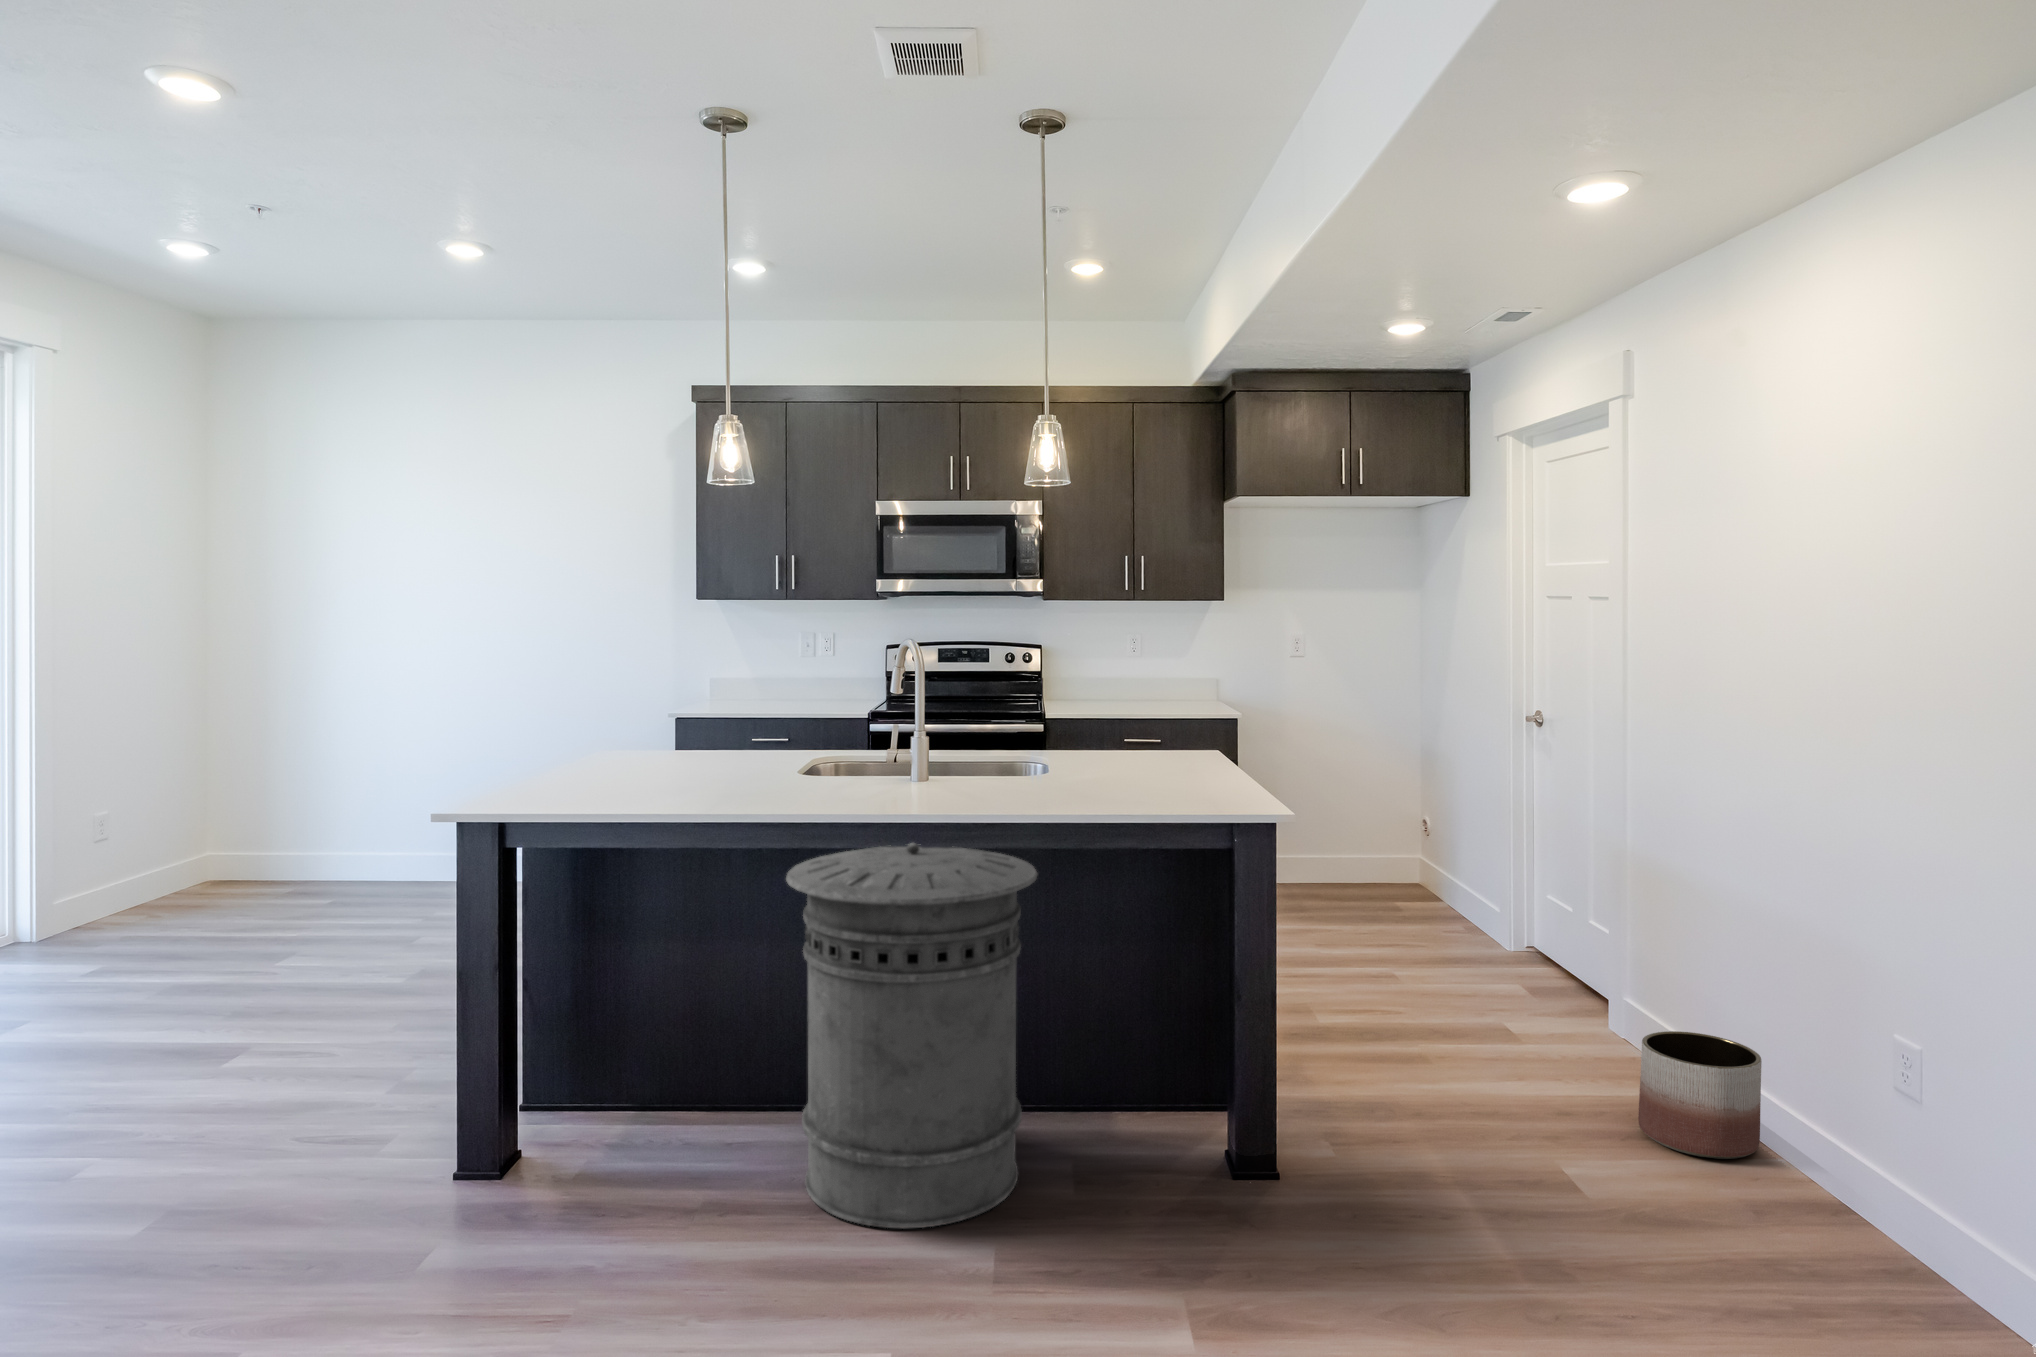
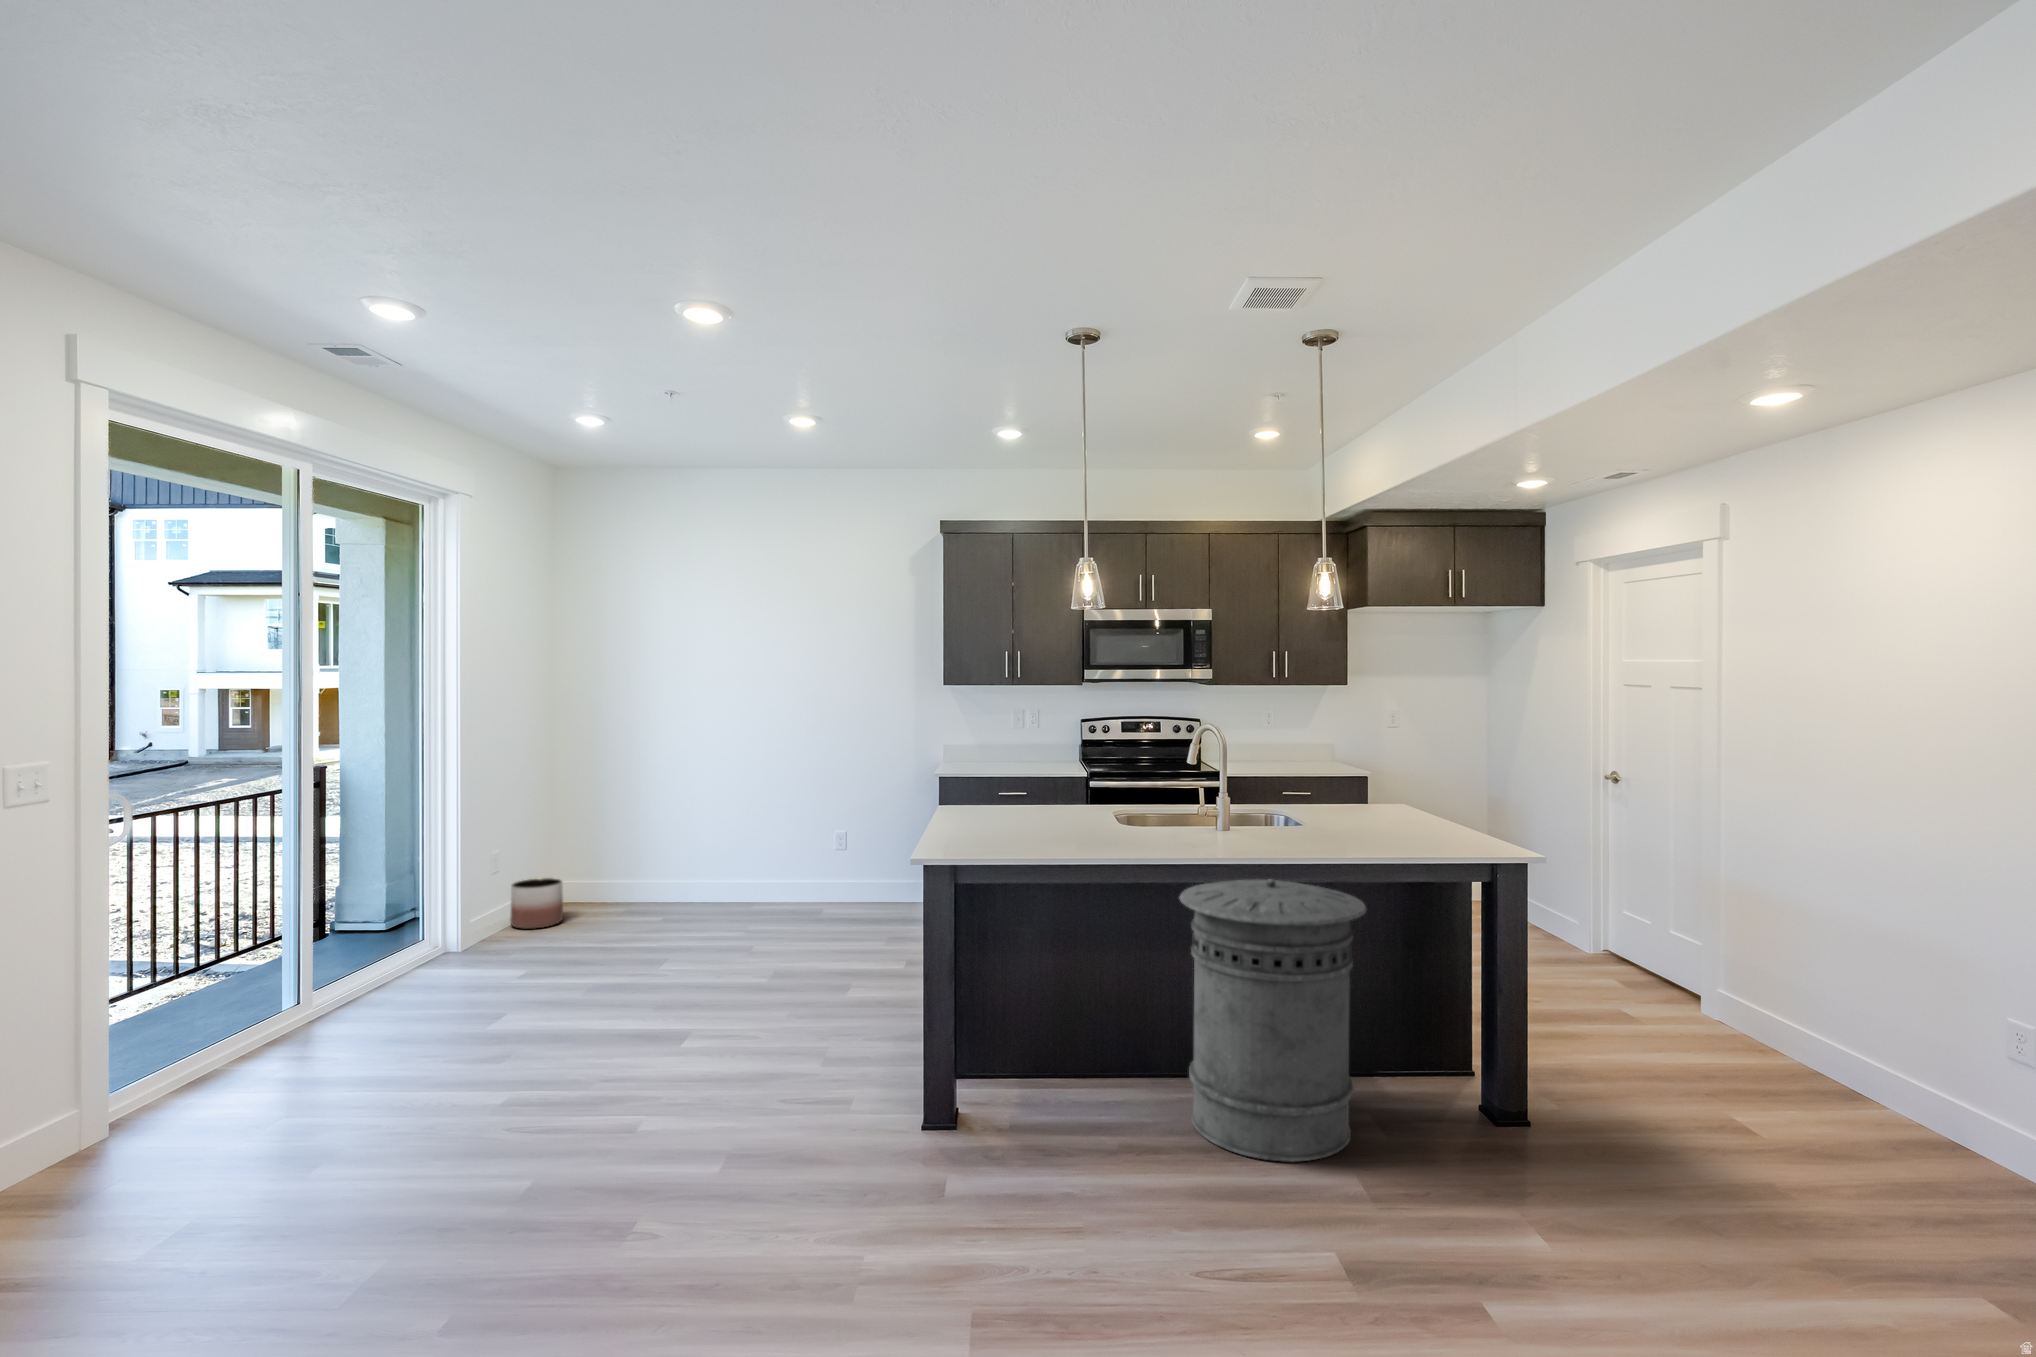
planter: present [1638,1031,1762,1159] -> present [511,878,563,929]

